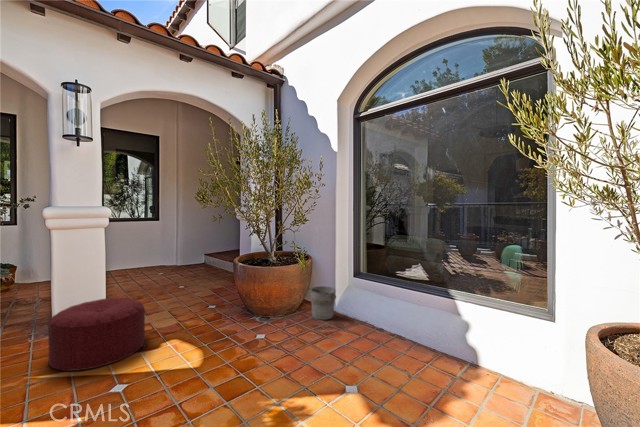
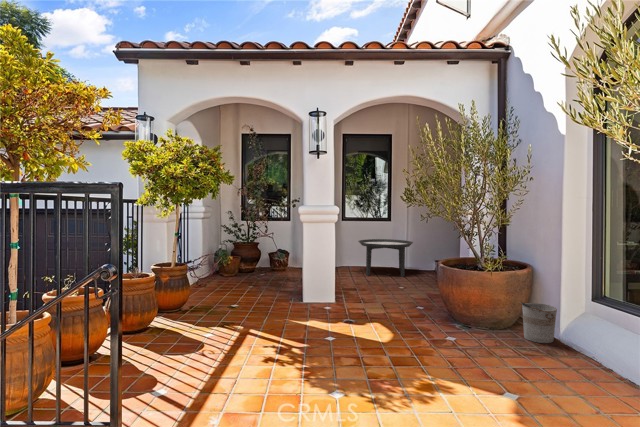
round table: none [121,238,183,278] -> present [358,239,413,277]
ottoman: present [48,298,145,371] -> none [297,279,356,325]

